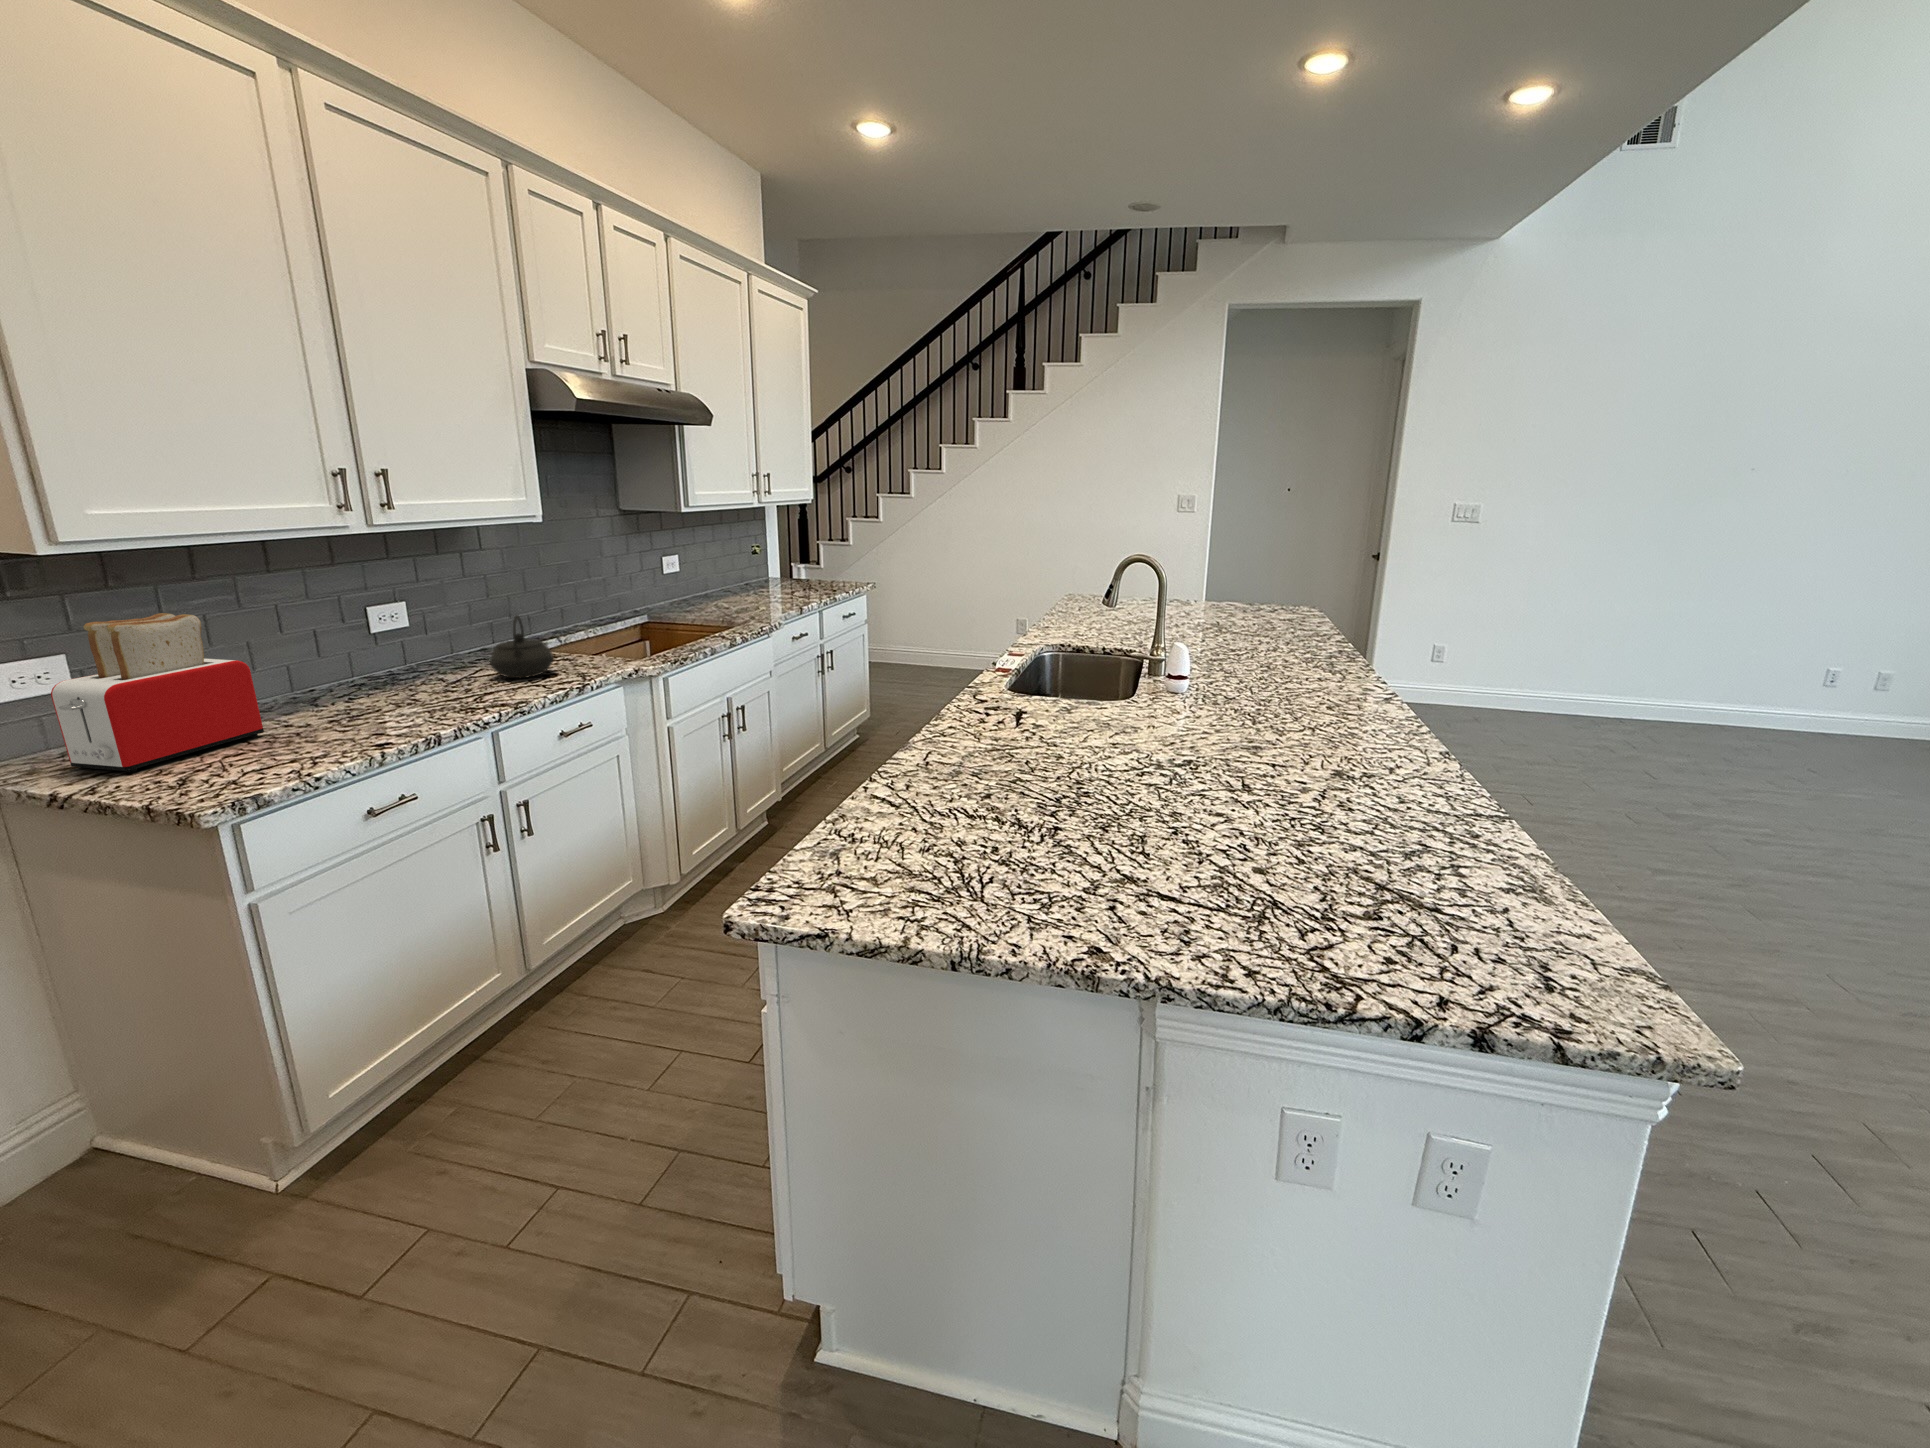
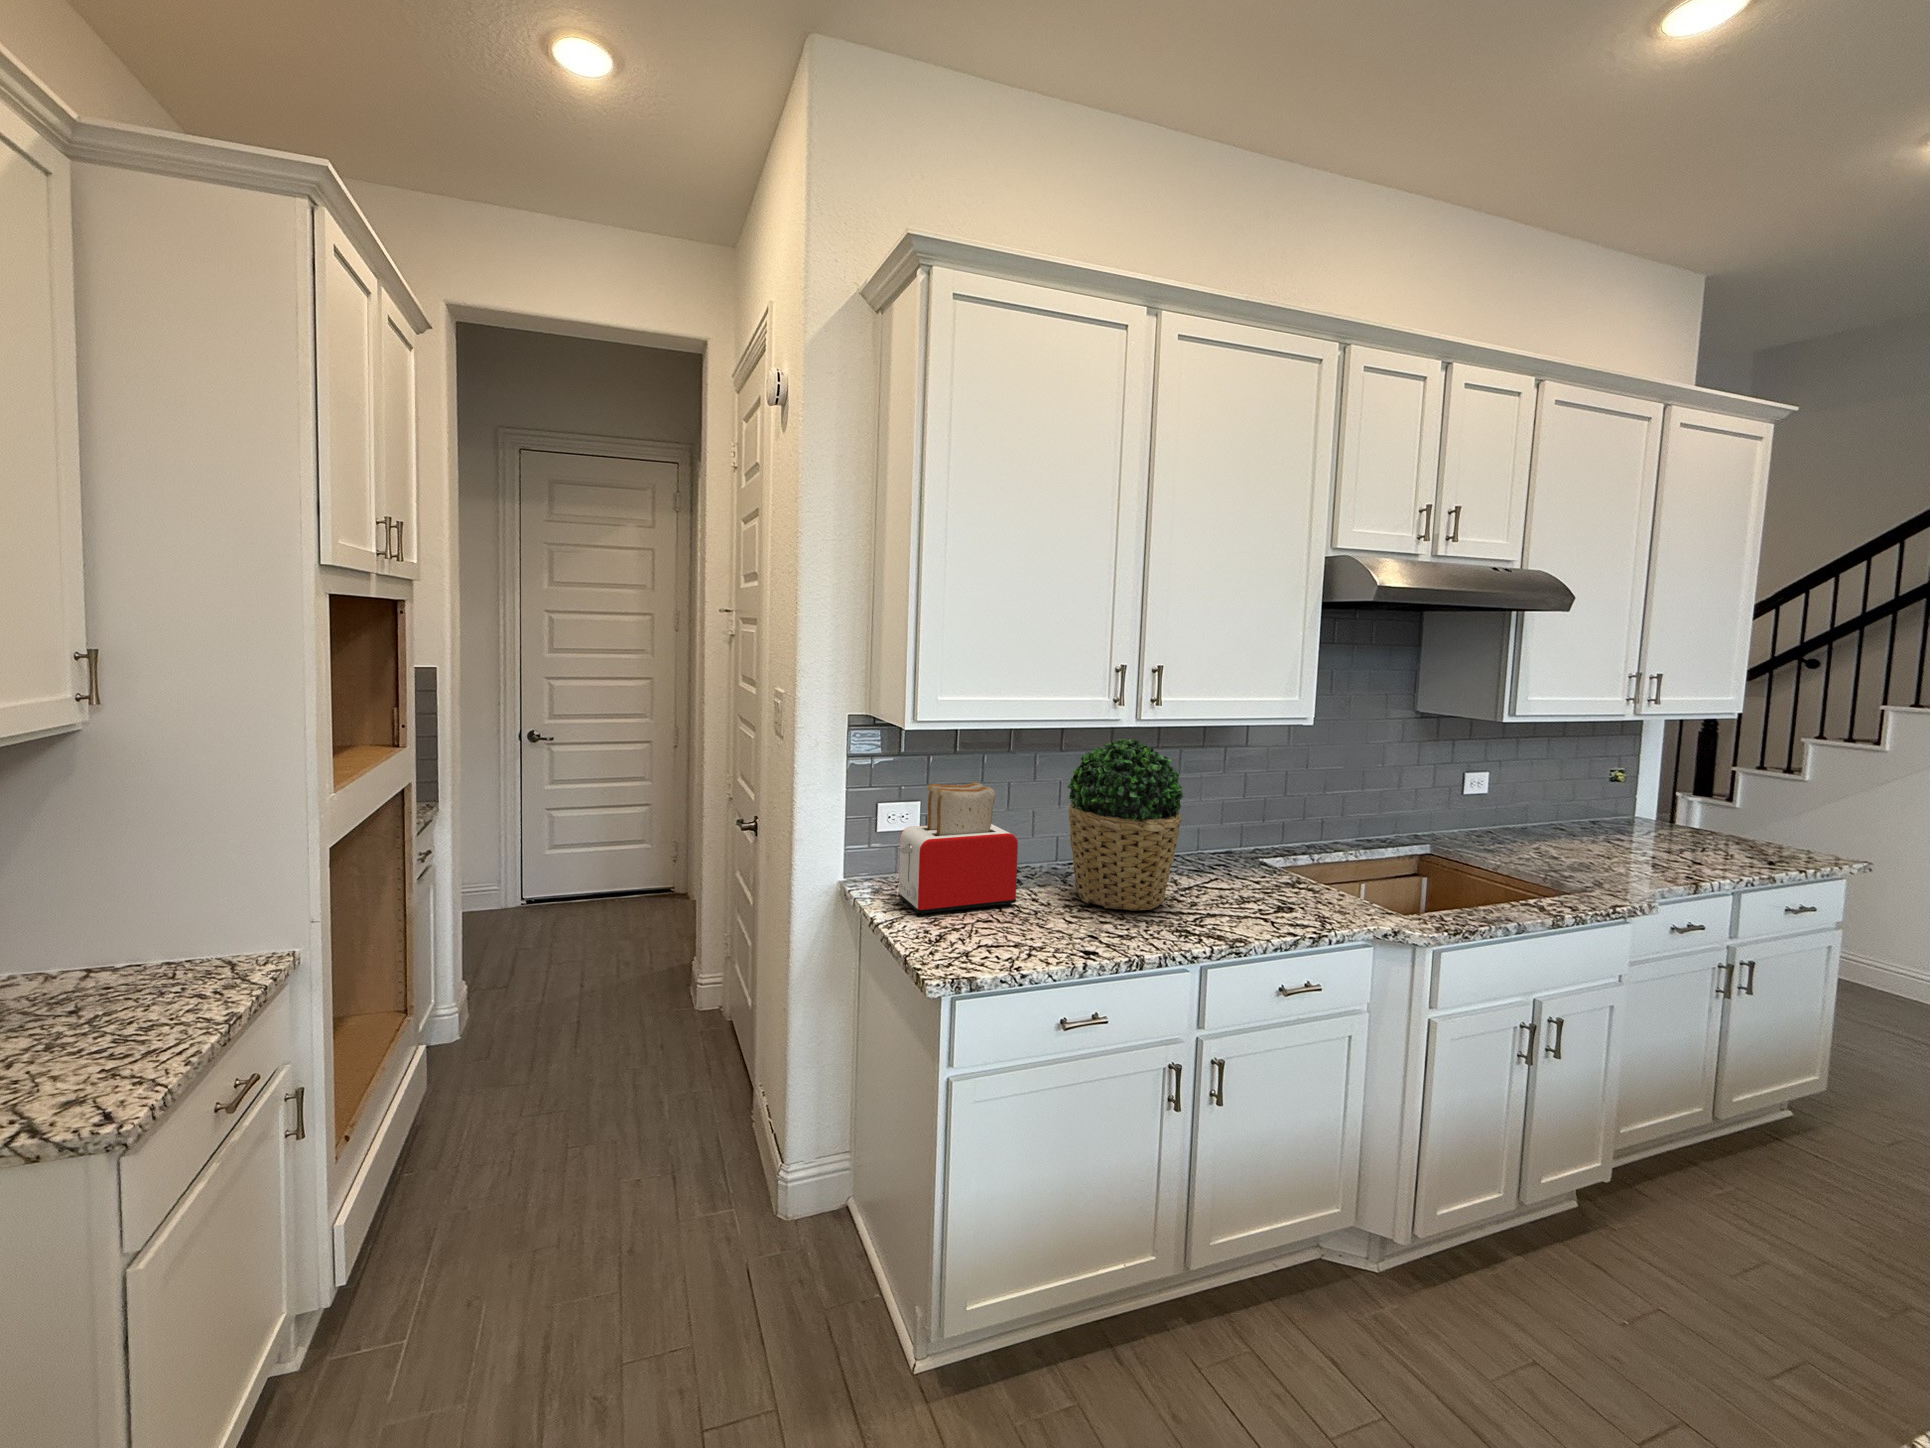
potted plant: none [296,546,441,714] -> present [1067,739,1184,910]
kettle: present [490,615,553,678] -> none [1223,829,1292,905]

